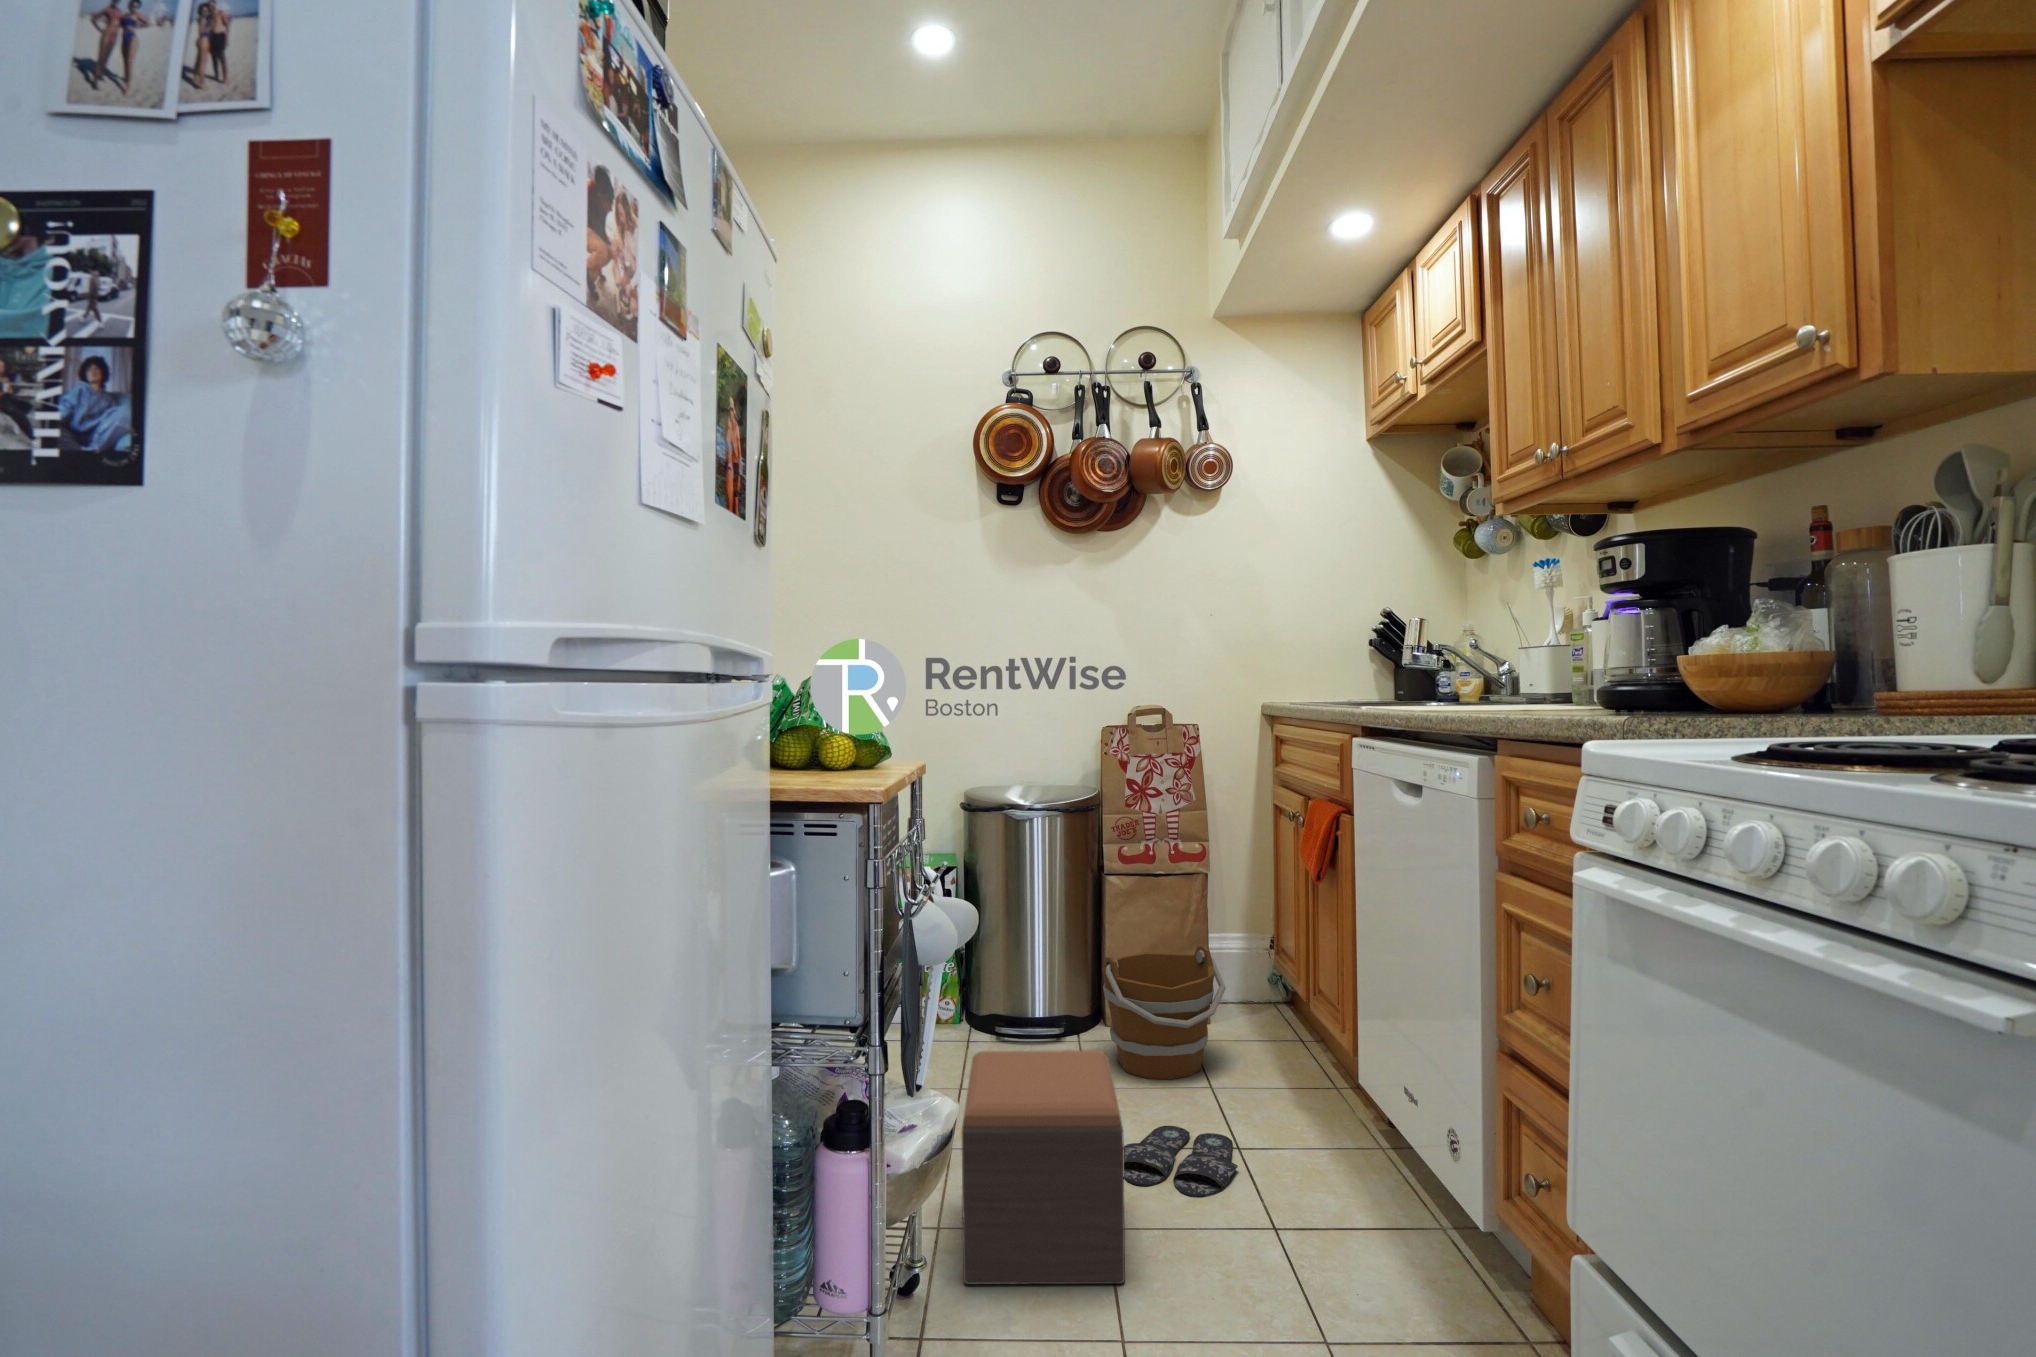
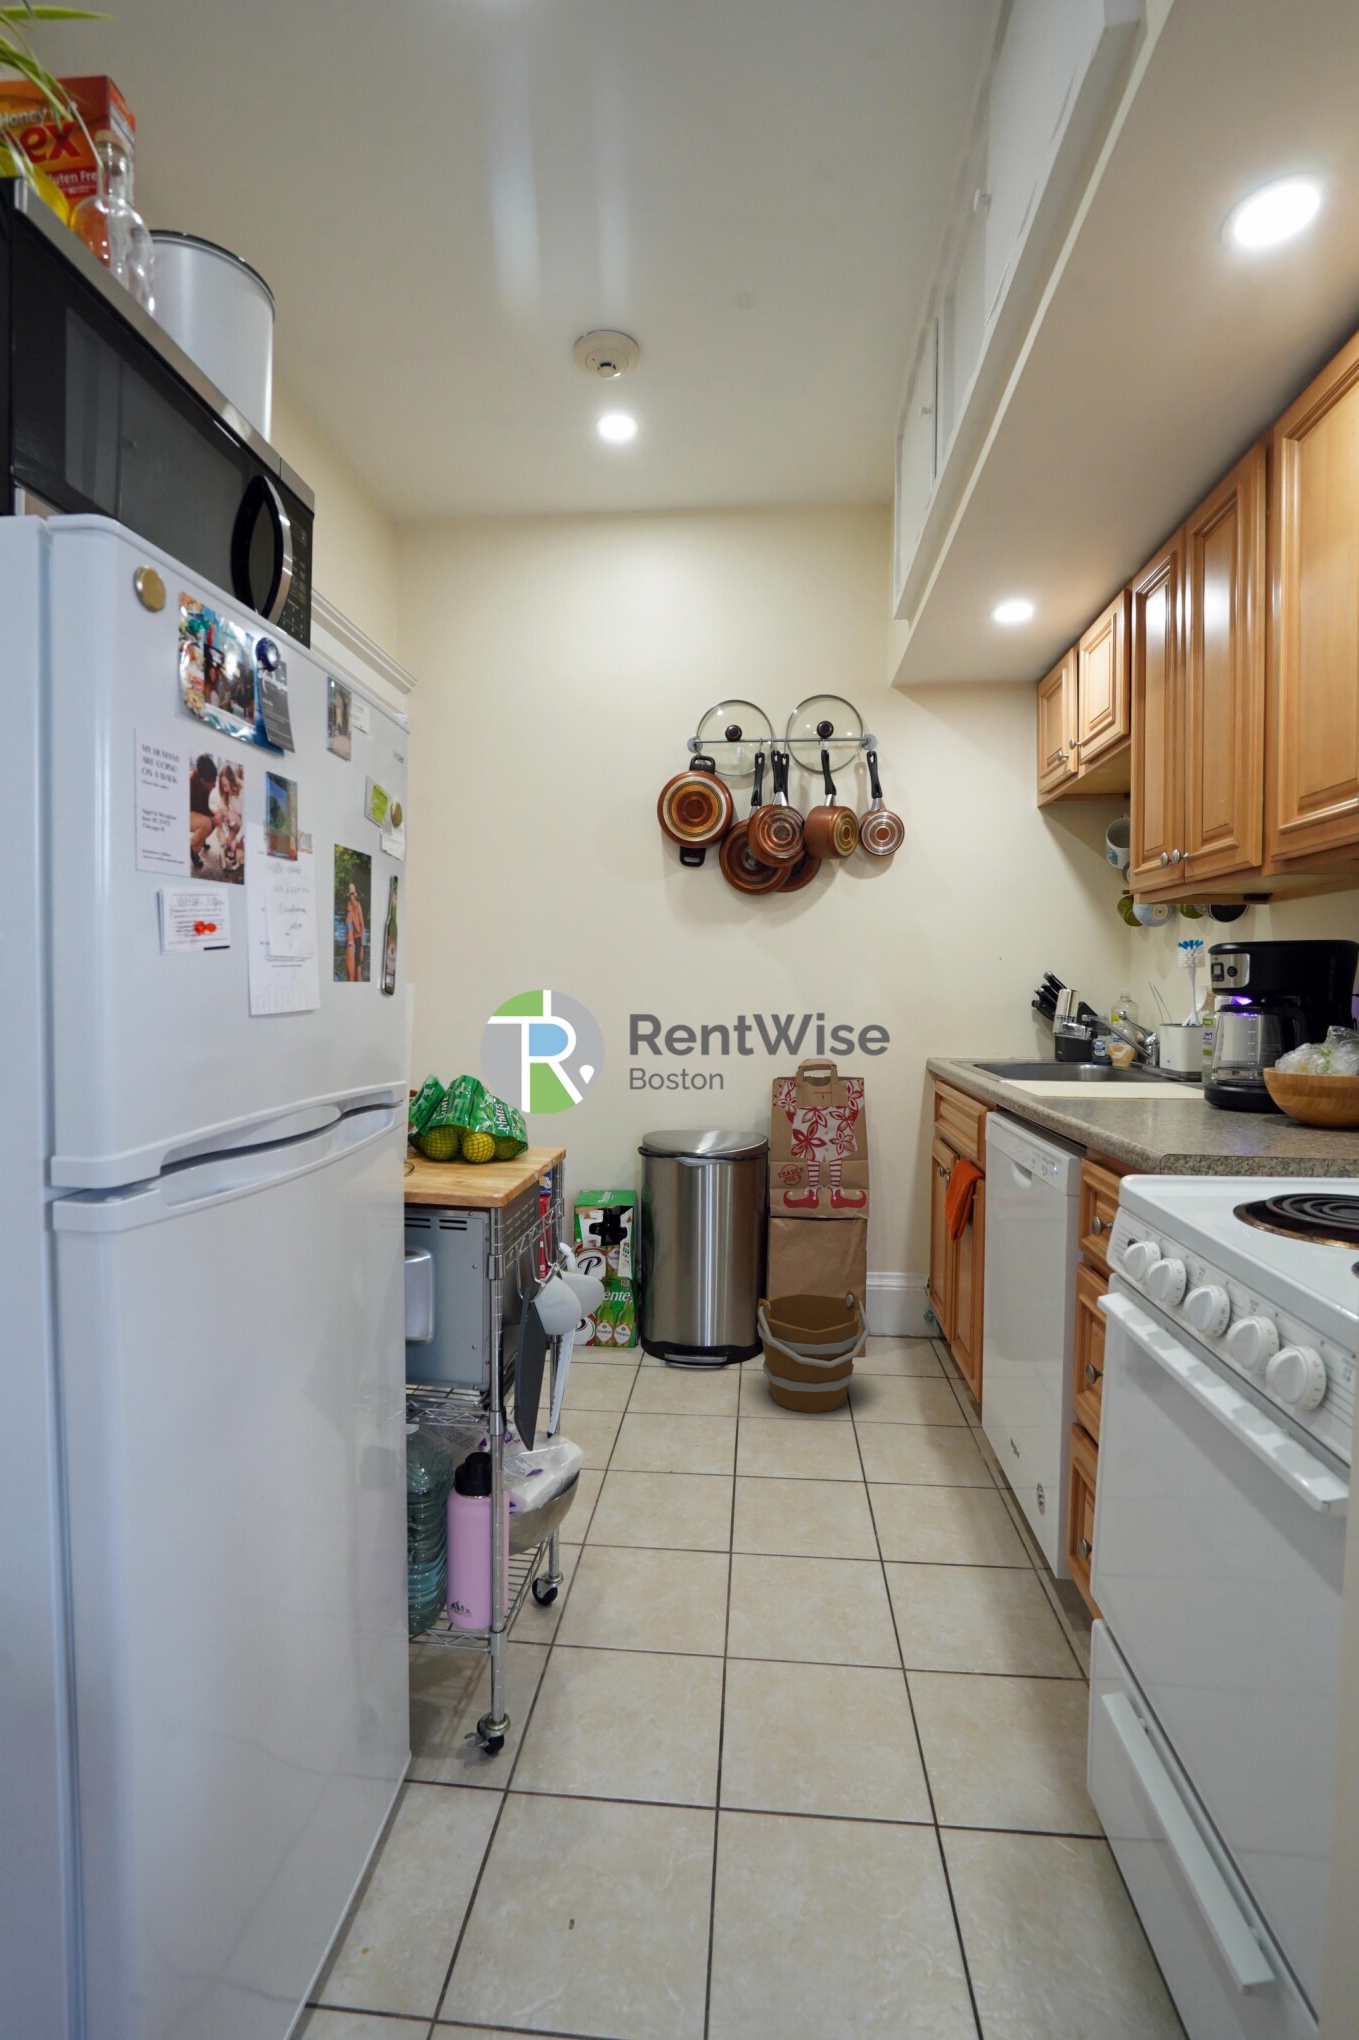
footstool: present [962,1050,1125,1284] -> none [589,1395,735,1610]
slippers: present [1124,1126,1238,1197] -> none [747,1460,856,1532]

